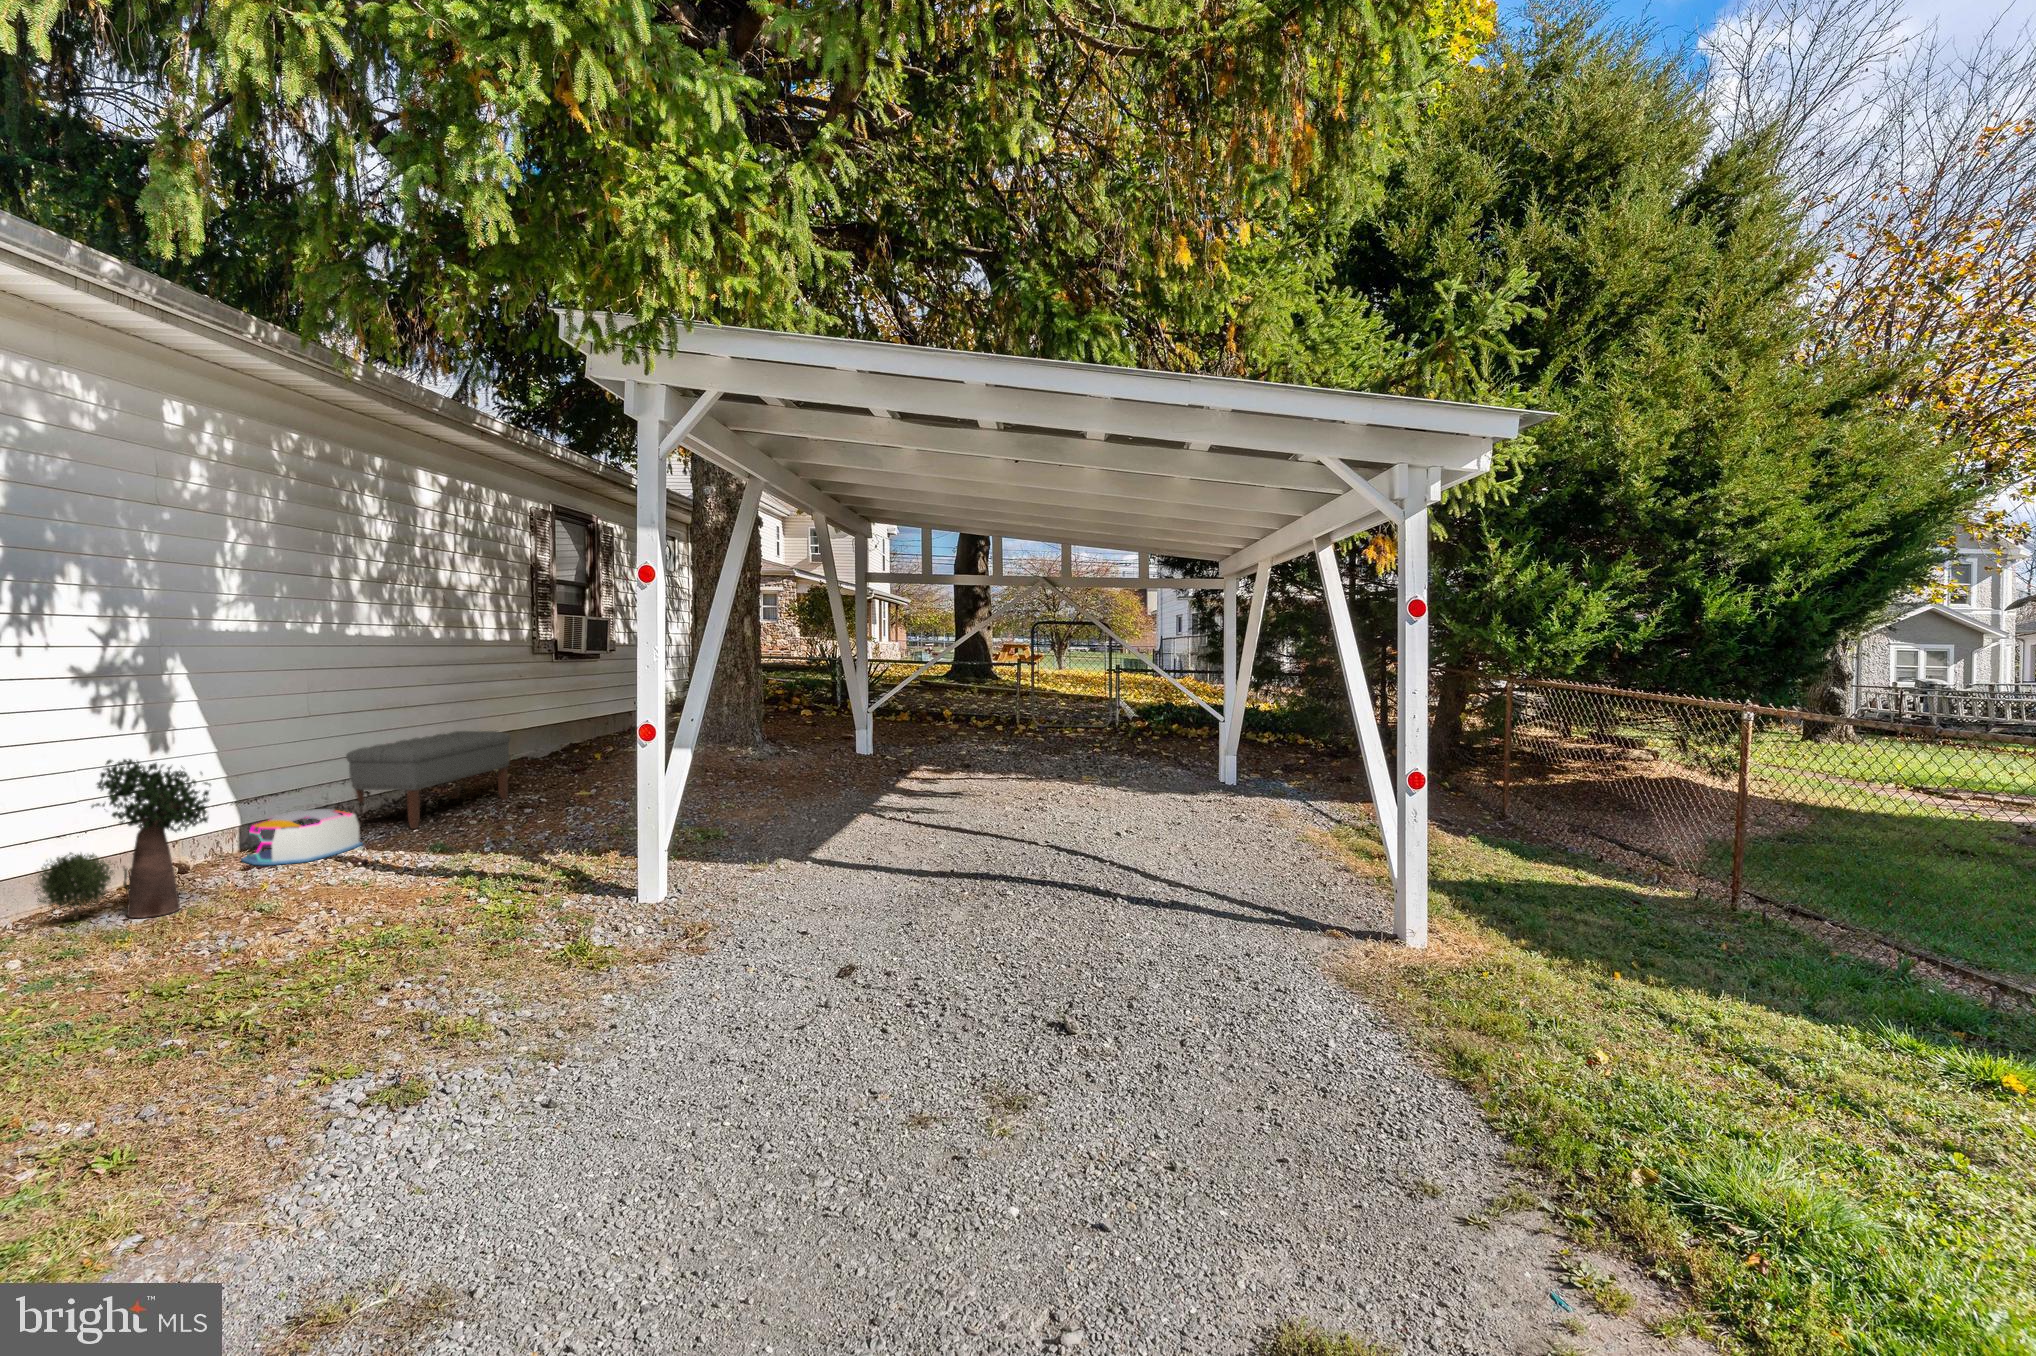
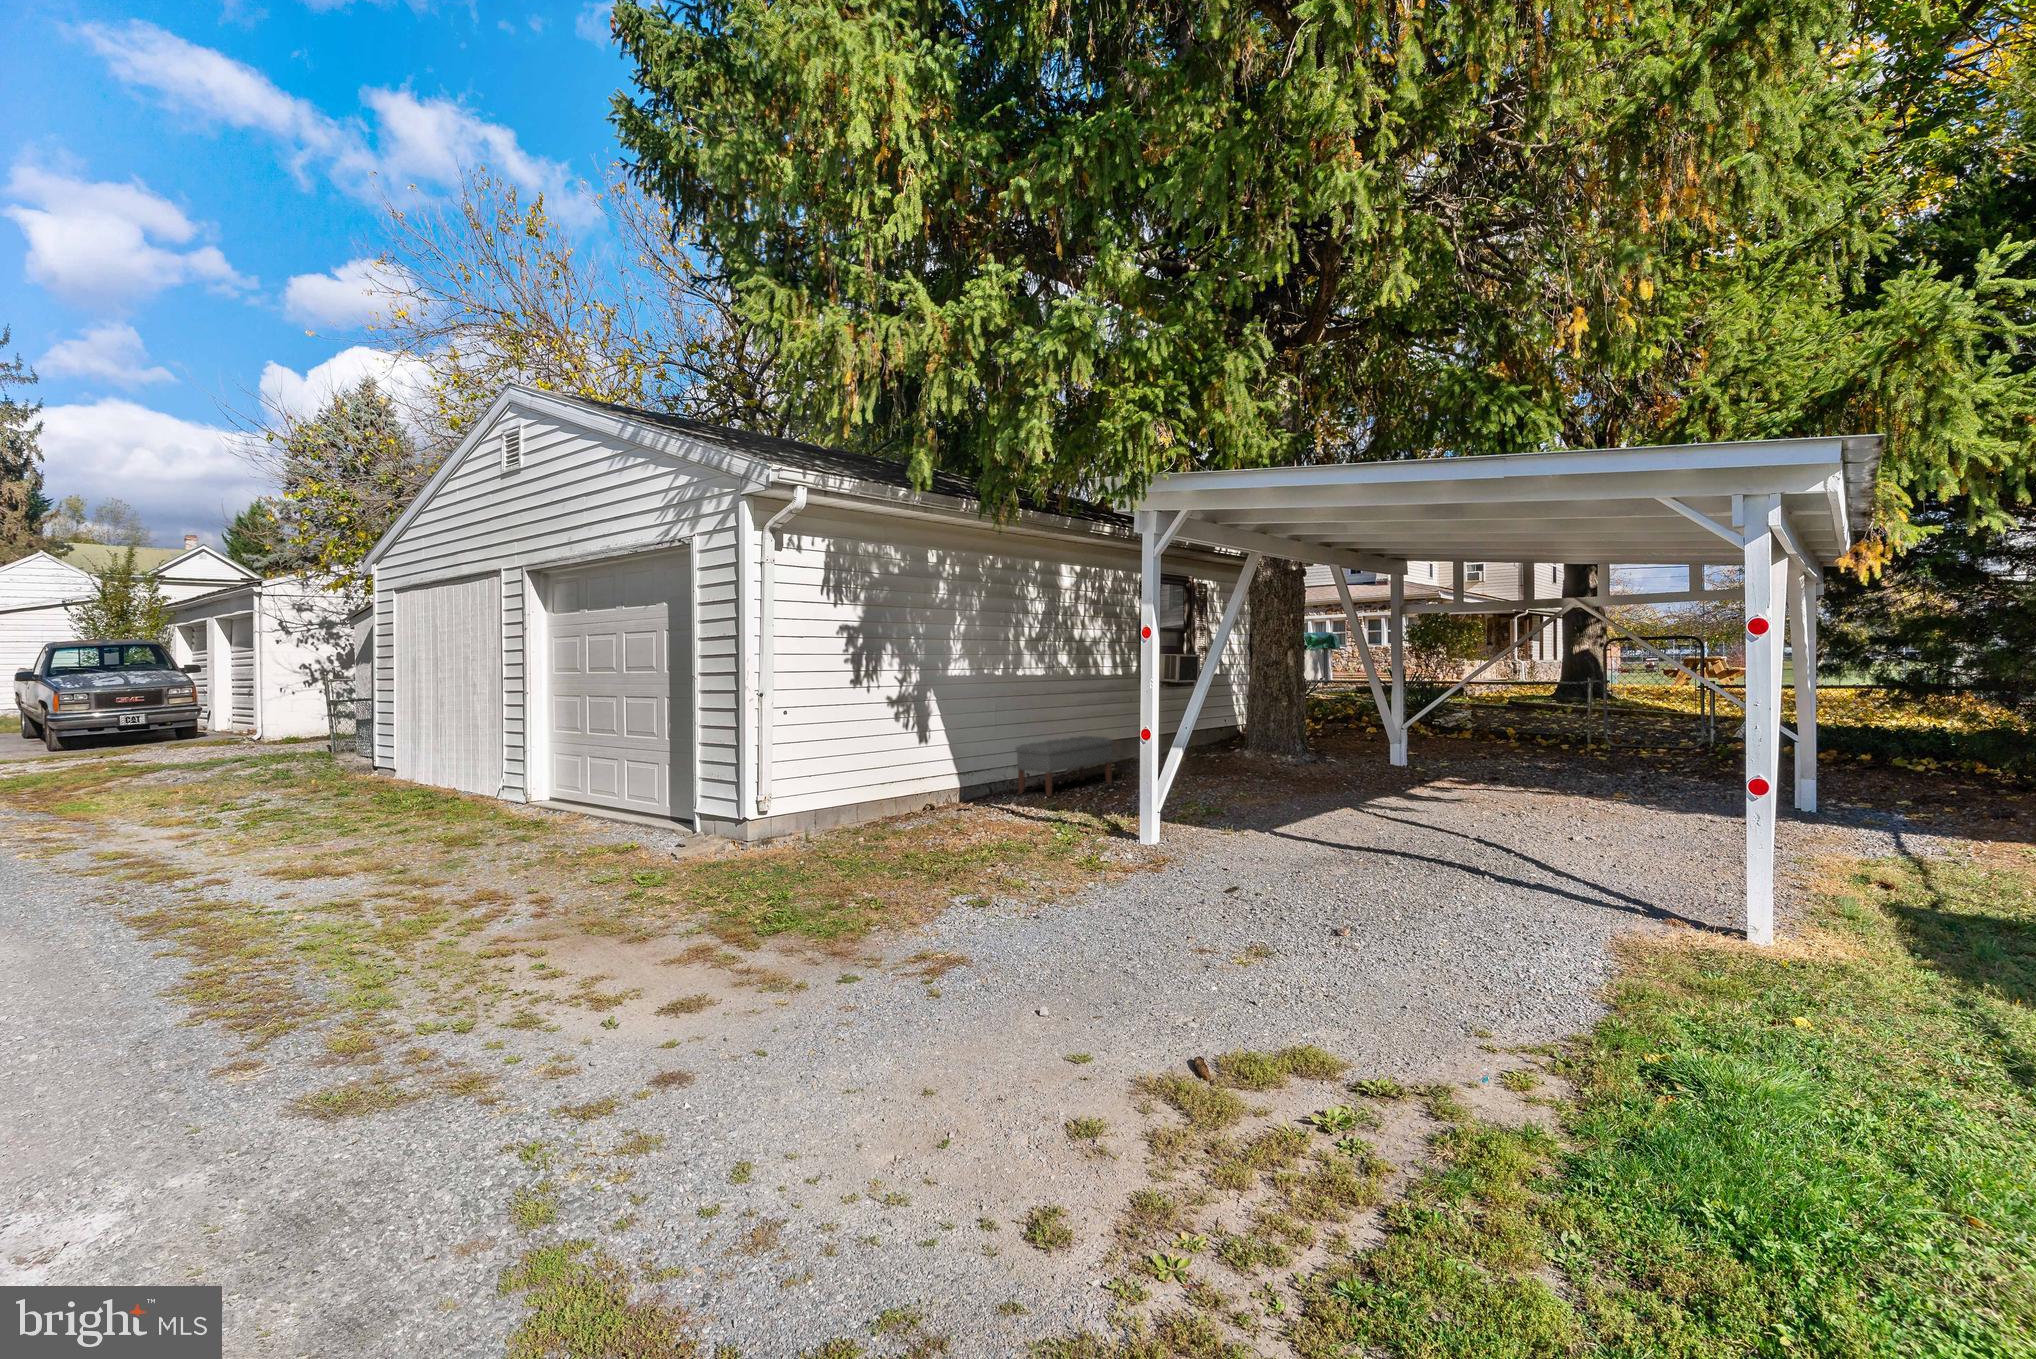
potted plant: present [36,759,210,920] -> none [870,745,940,828]
storage bin: present [241,809,362,865] -> none [960,779,1019,810]

